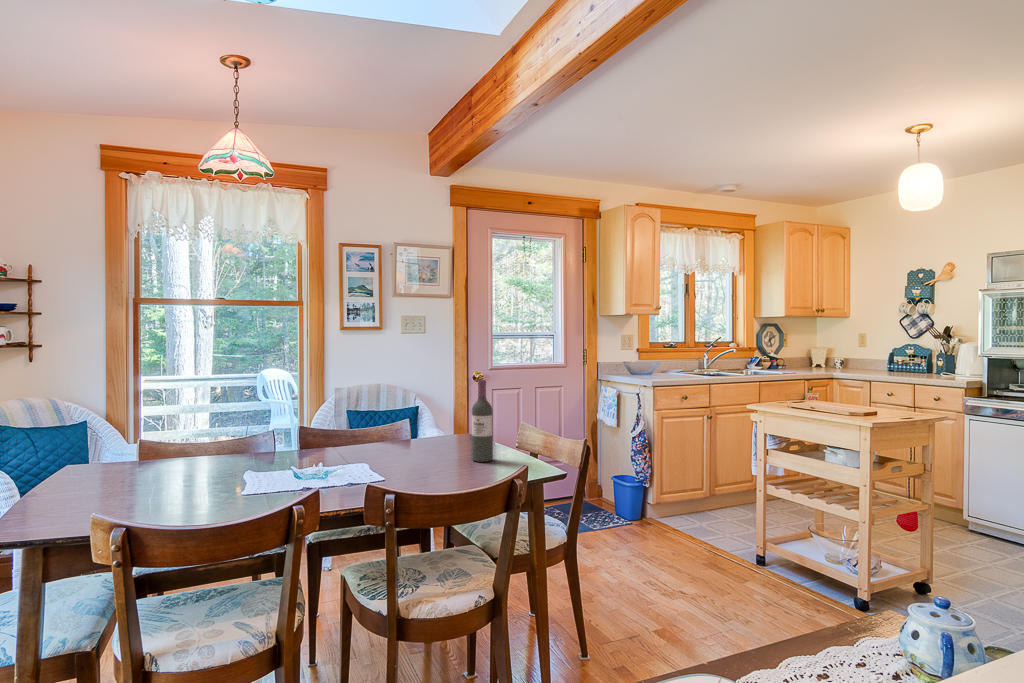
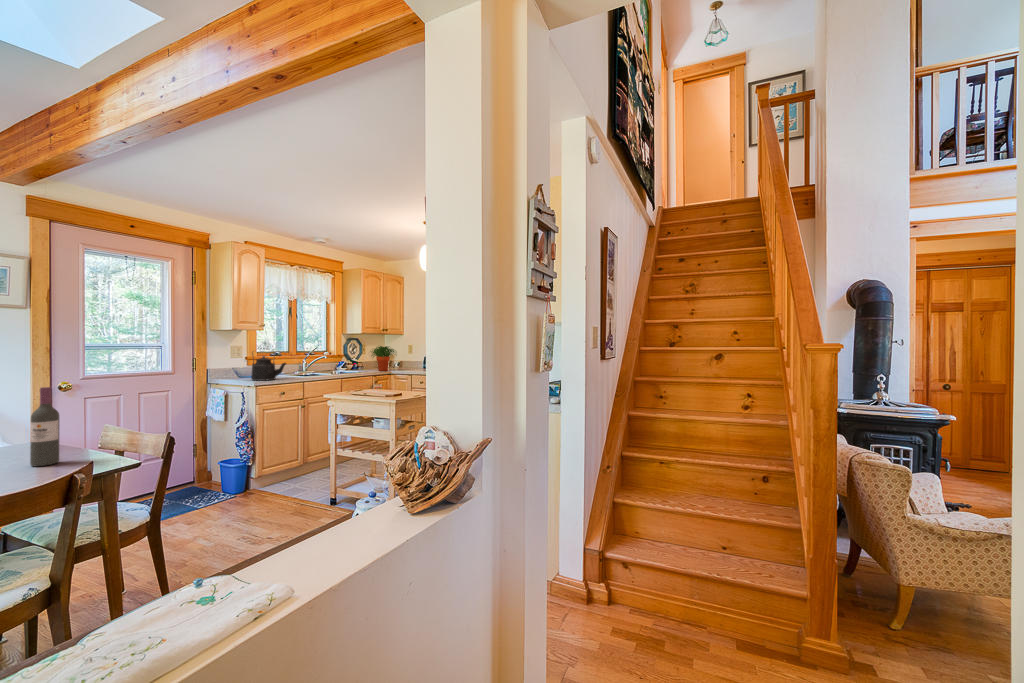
potted plant: none [795,334,845,373] -> present [371,346,394,371]
kettle: none [646,341,688,380] -> present [251,352,286,381]

